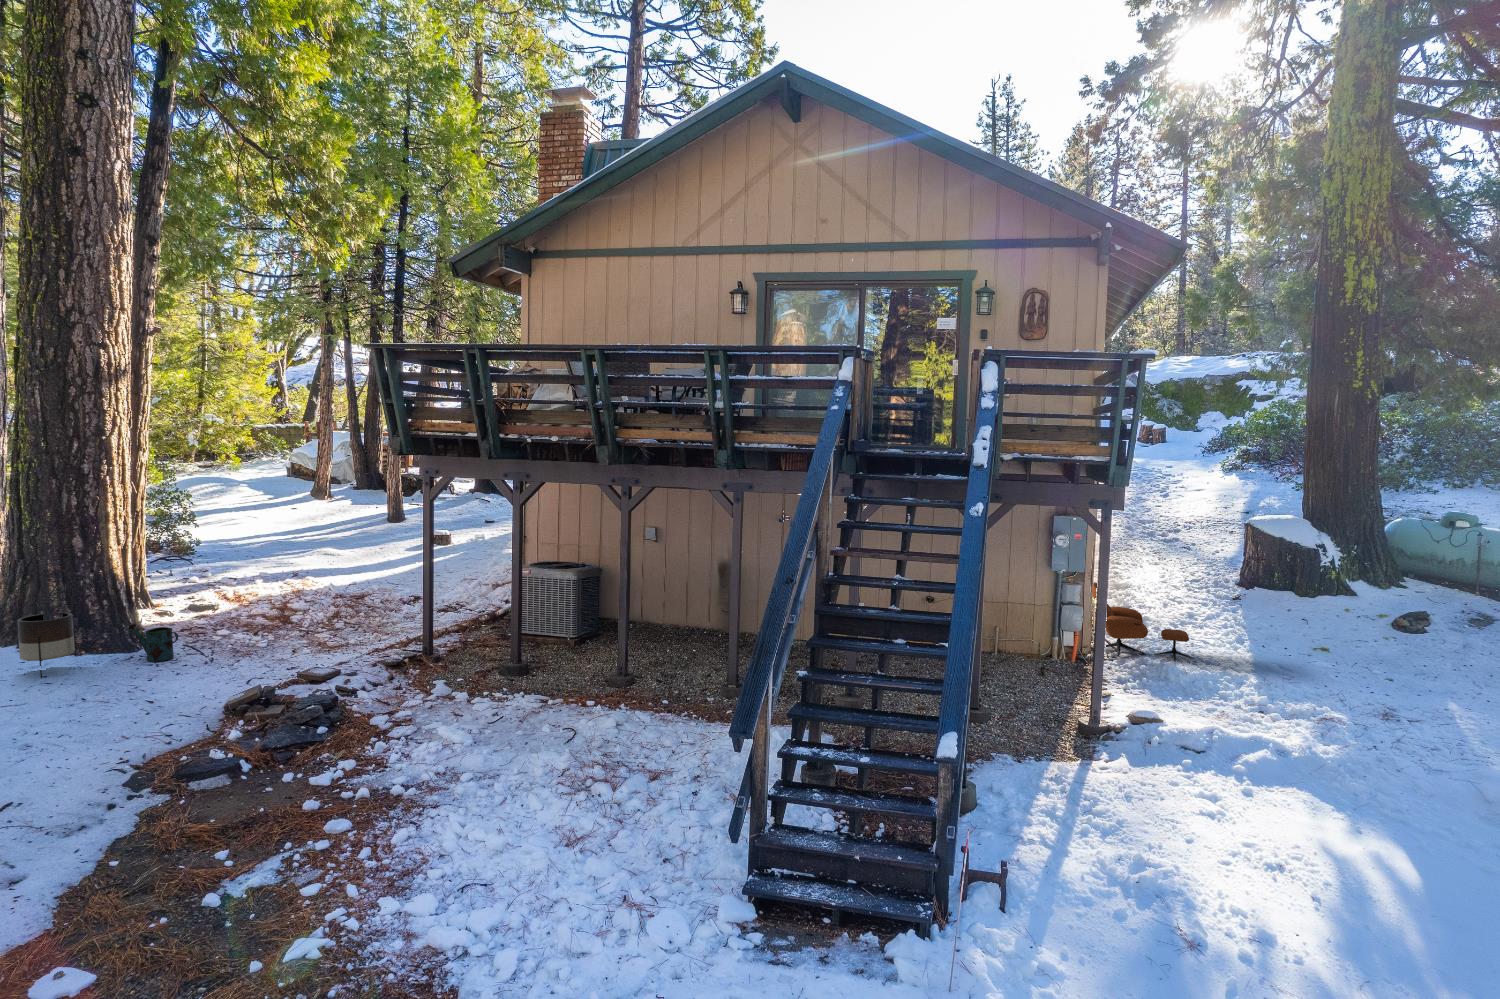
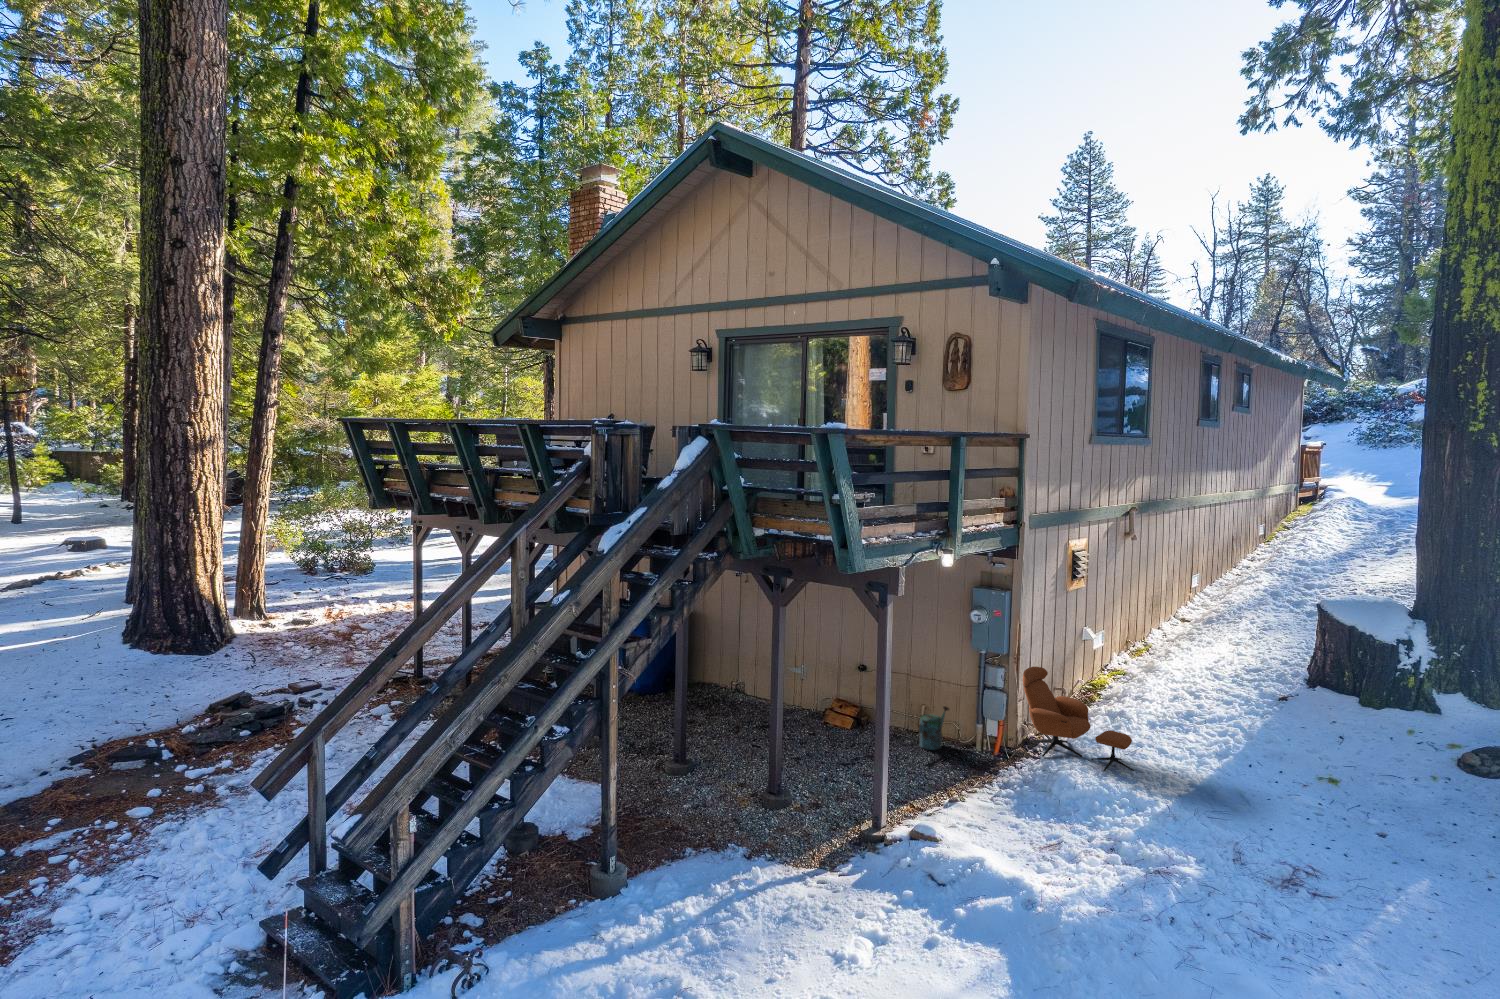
planter: present [17,612,76,678] -> none [130,620,171,669]
watering can: present [128,624,178,662] -> present [919,706,949,750]

